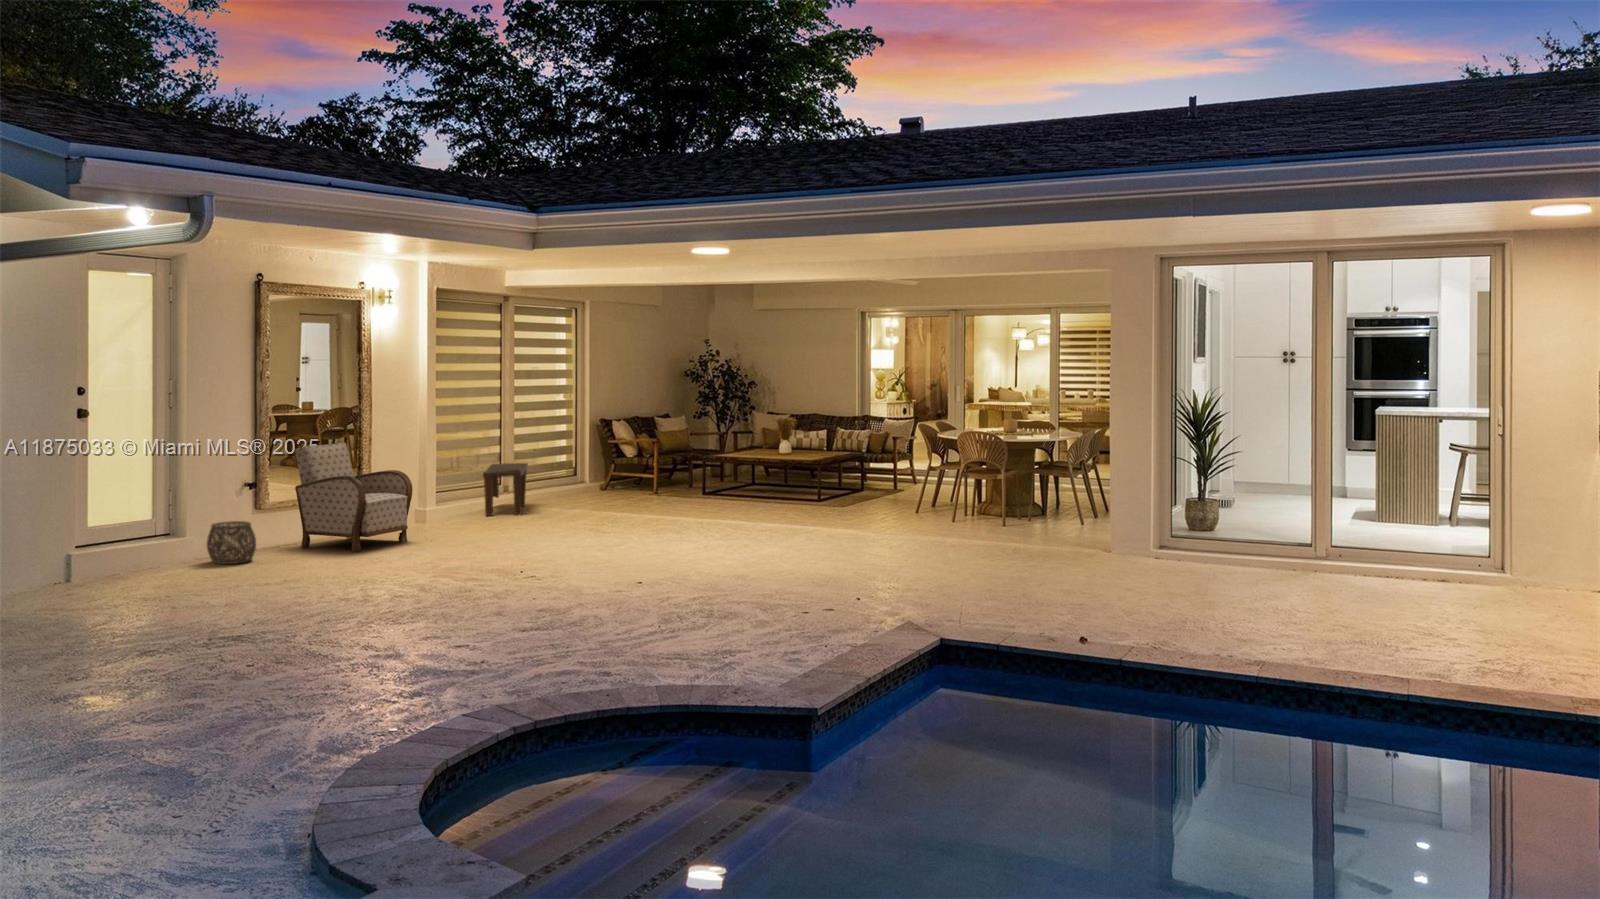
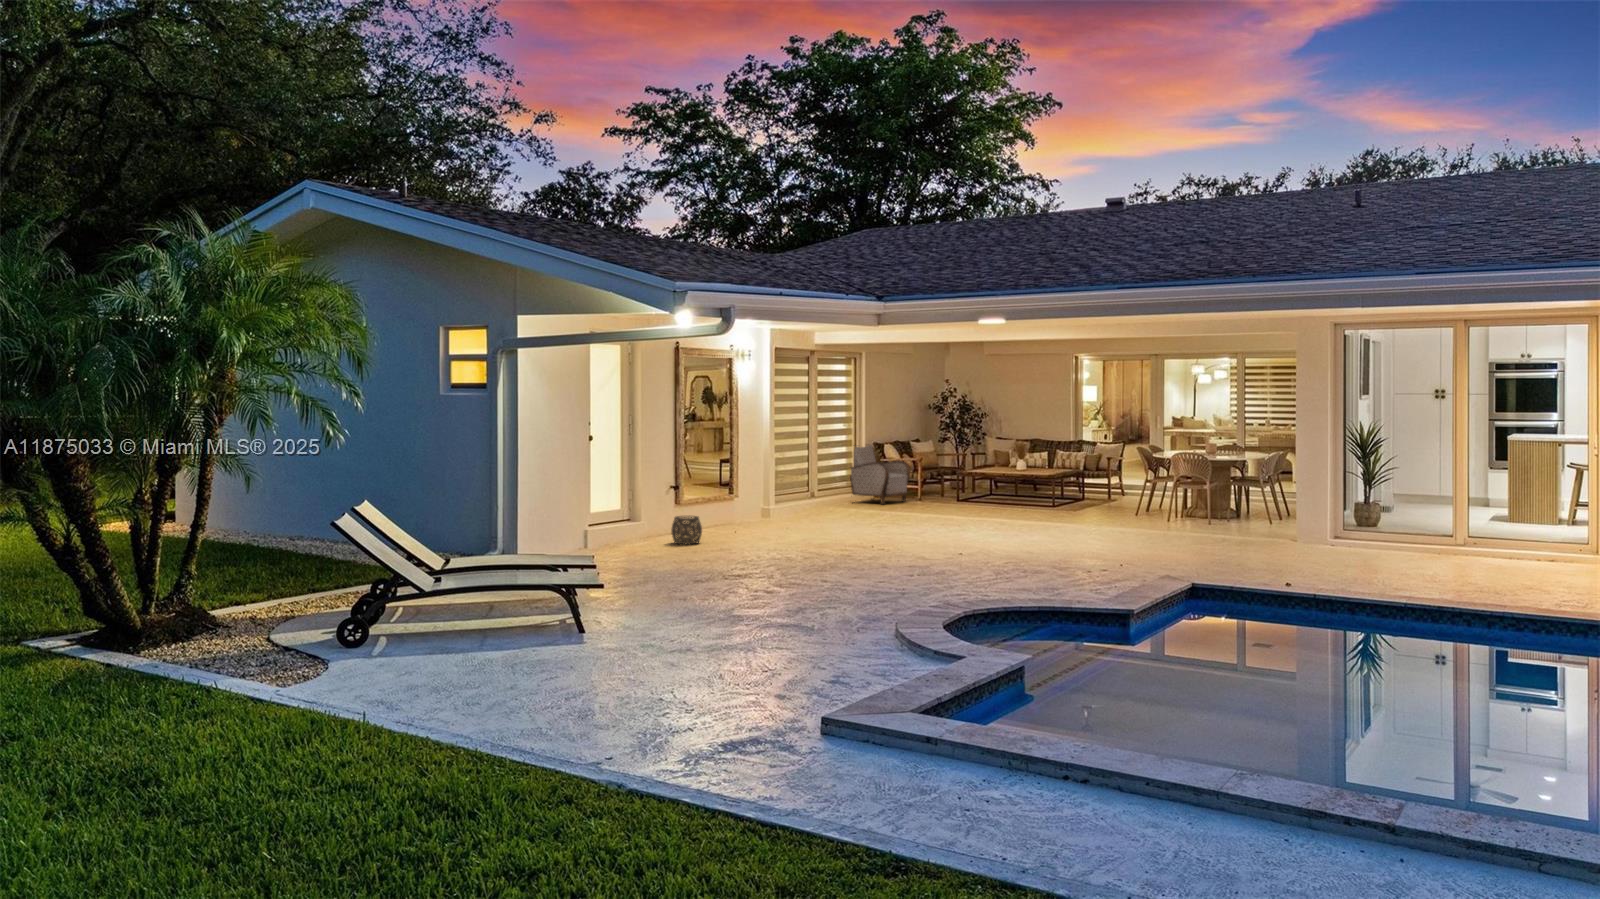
armchair: present [295,442,412,552] -> present [850,445,910,505]
bench: present [483,463,528,516] -> none [806,478,838,517]

